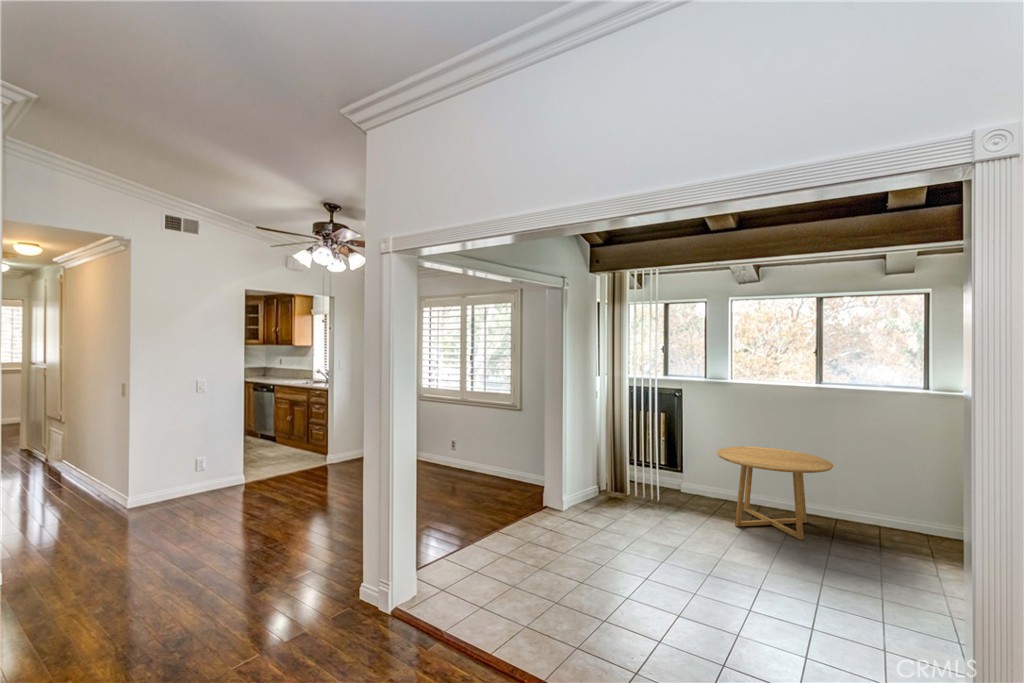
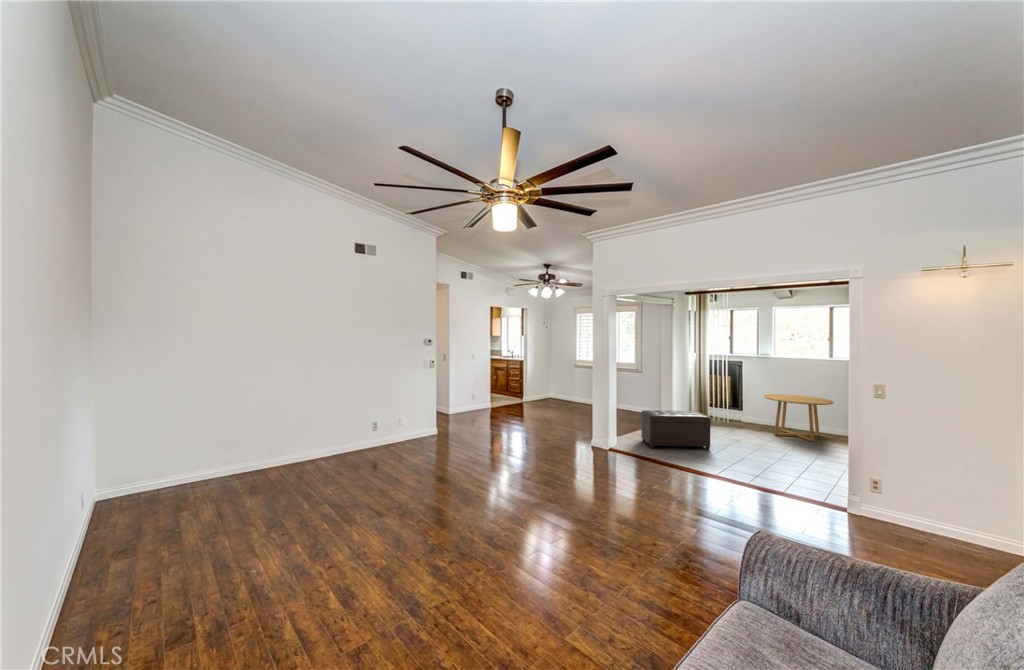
ottoman: none [488,498,622,595] -> present [641,410,711,450]

